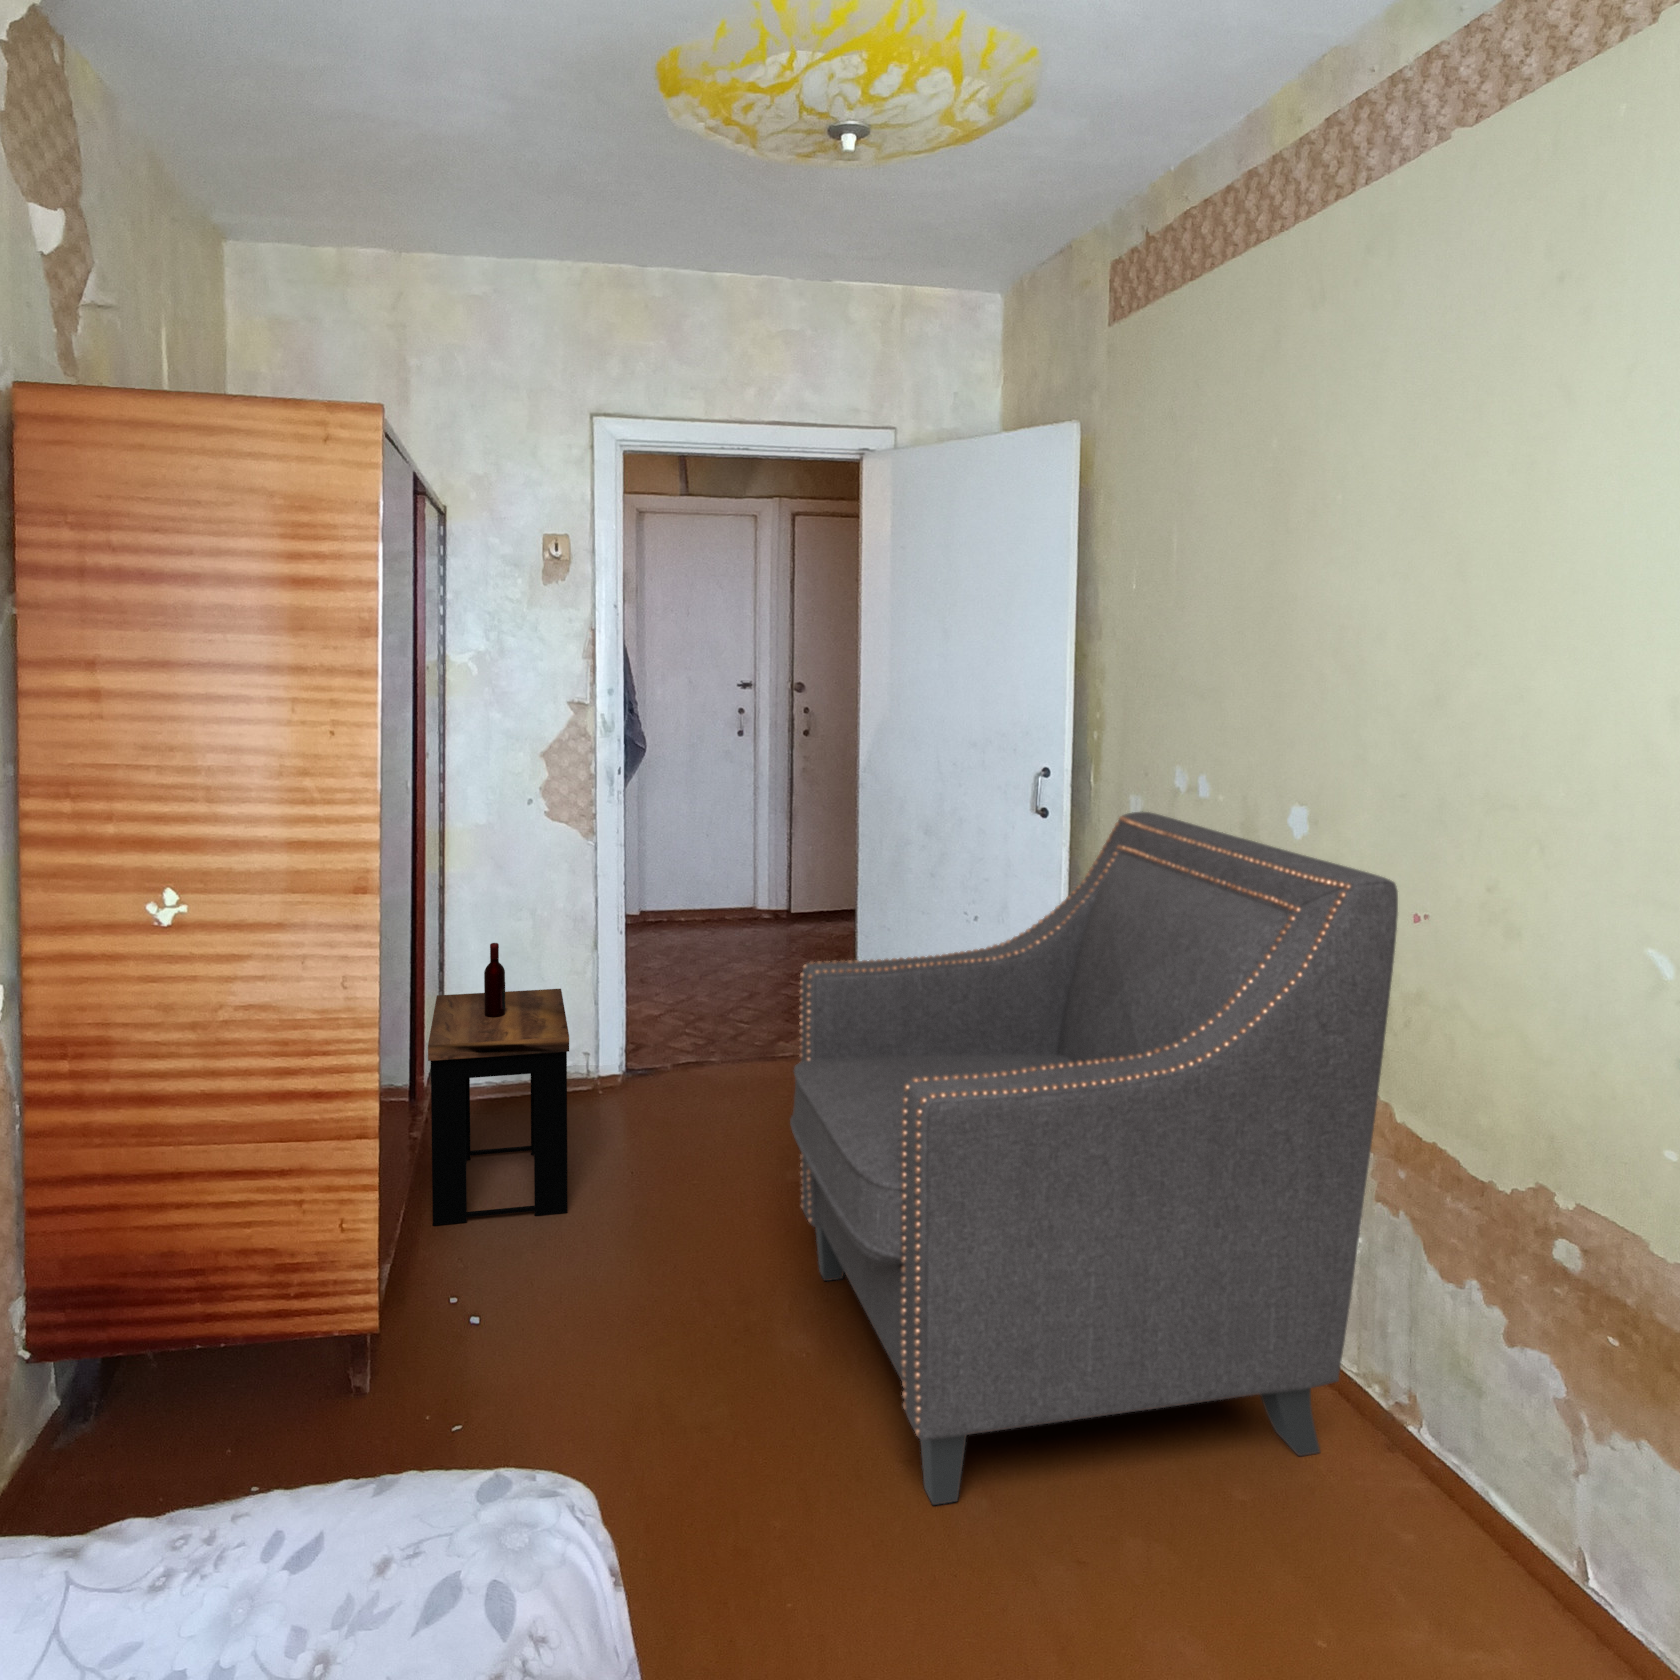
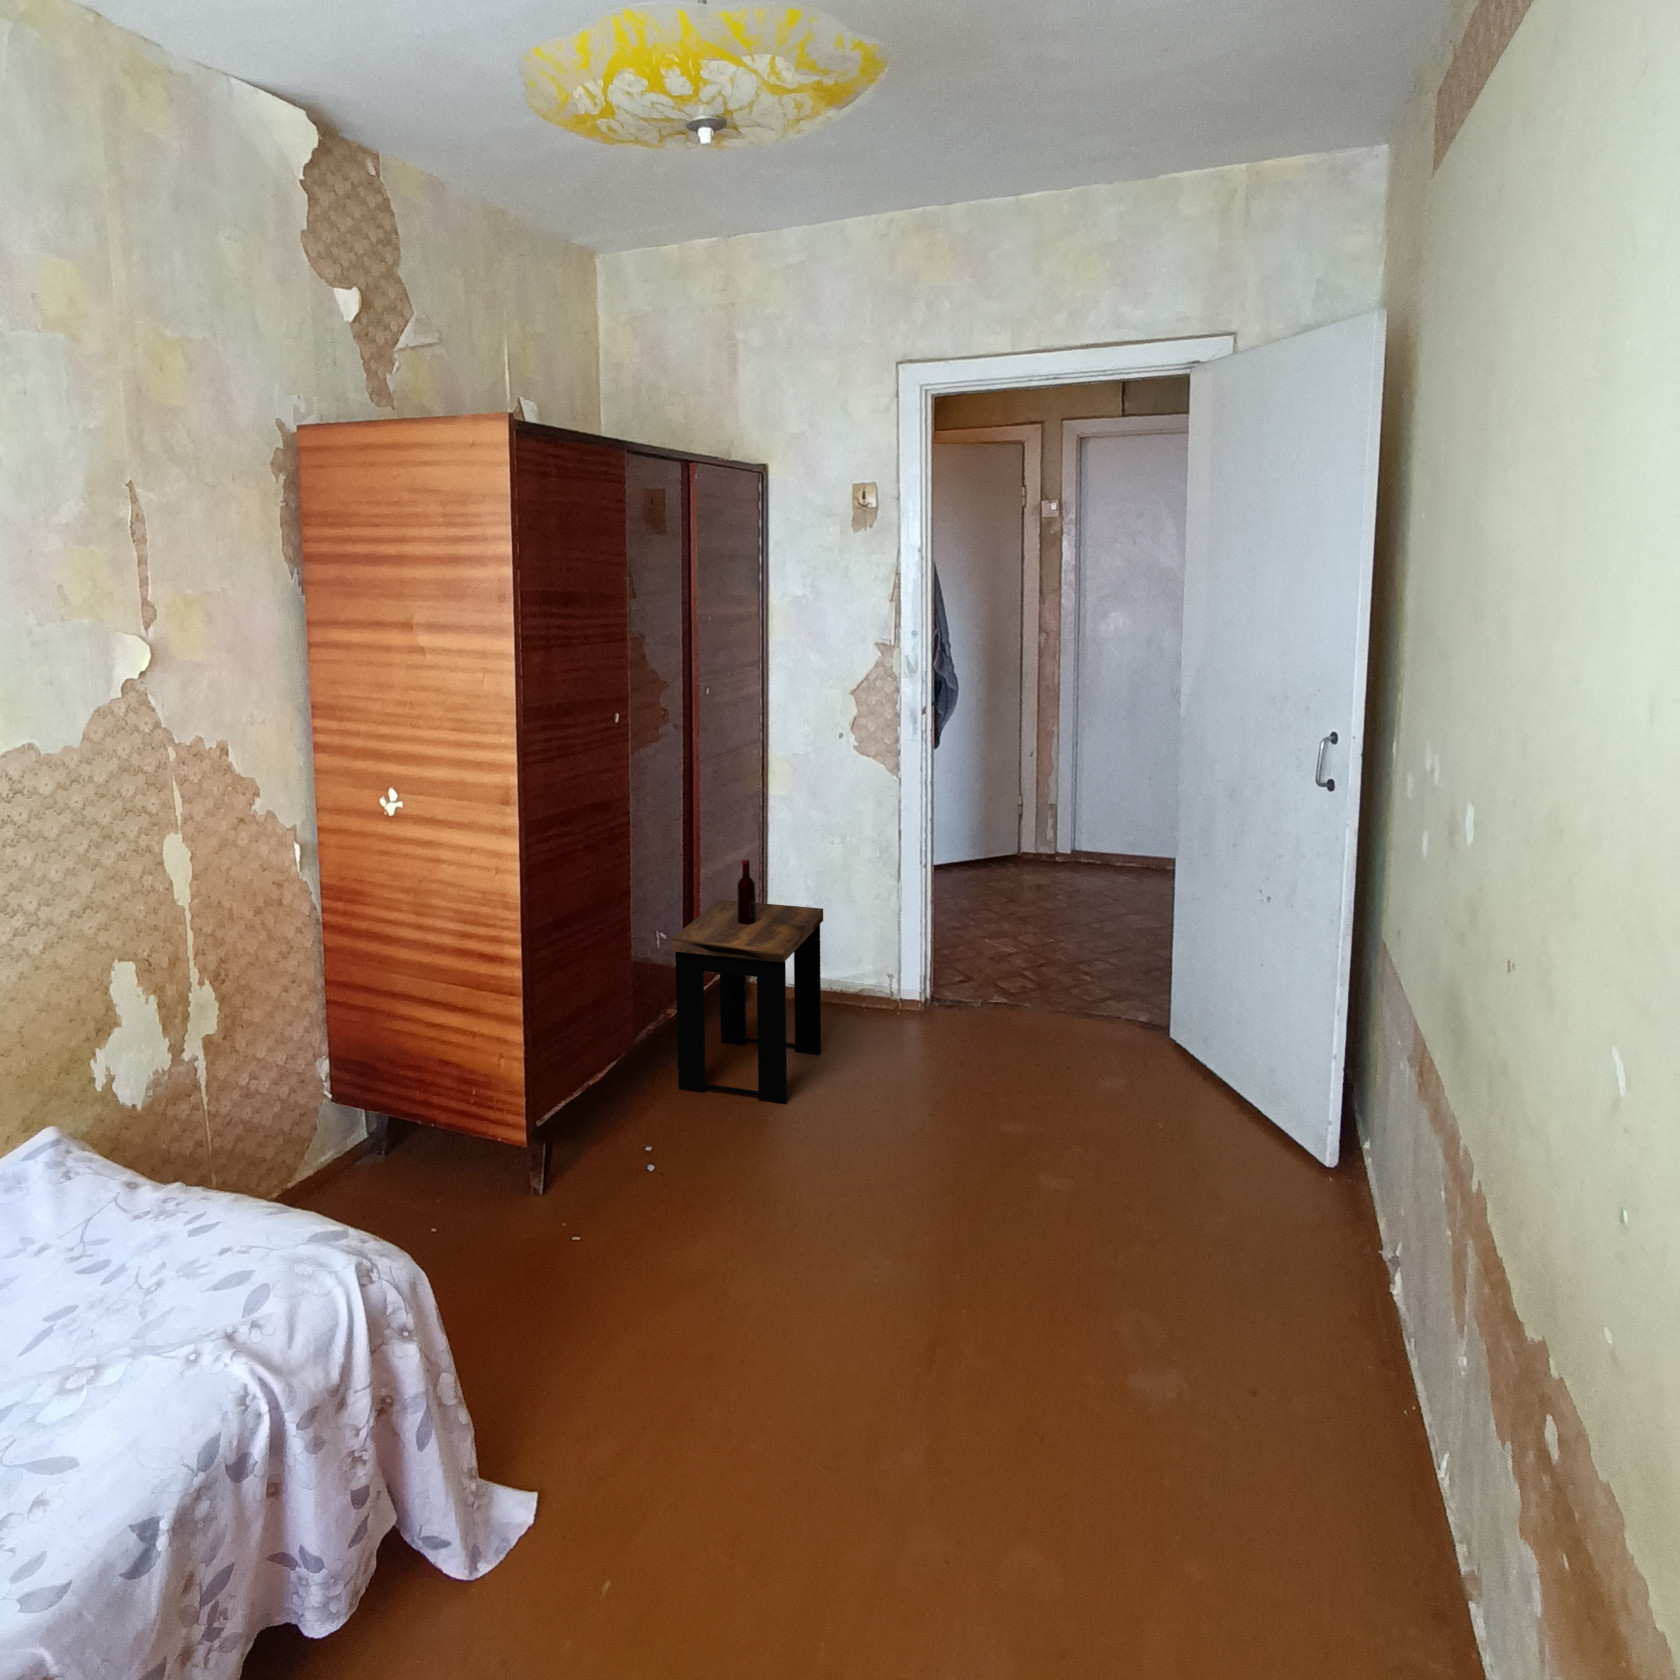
chair: present [790,812,1398,1505] -> none [846,790,1455,1530]

